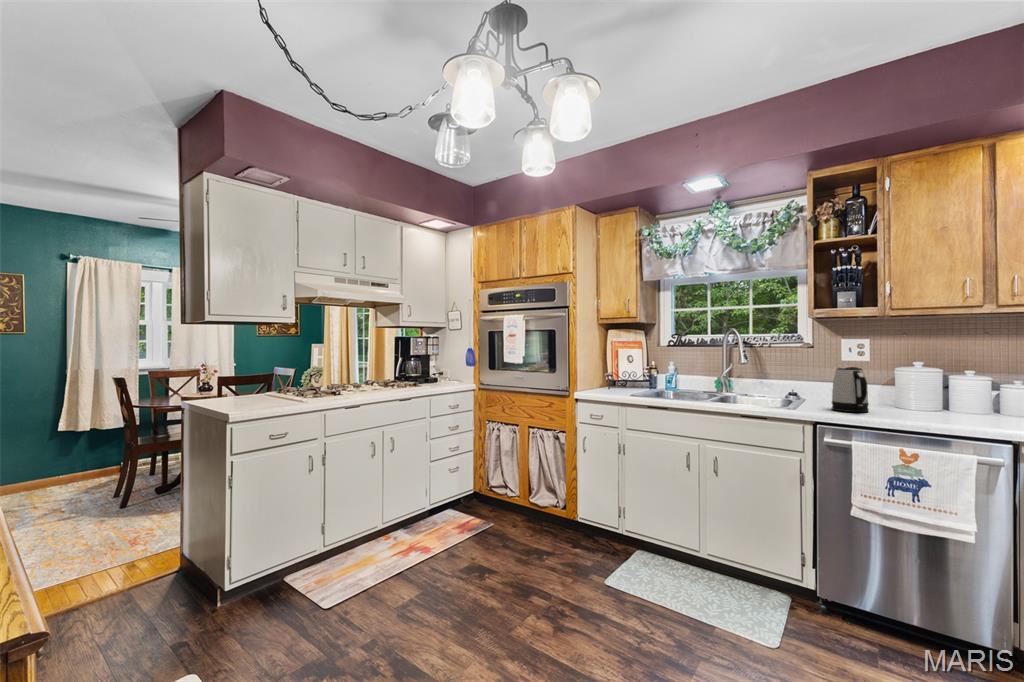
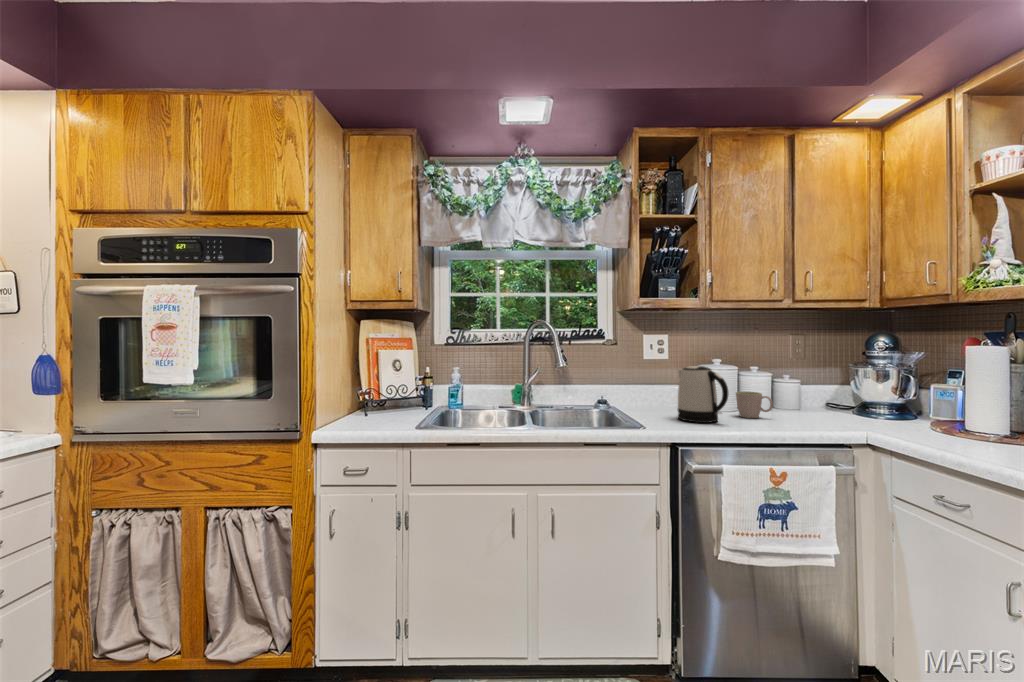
mug: none [899,392,932,415] -> present [736,391,773,418]

